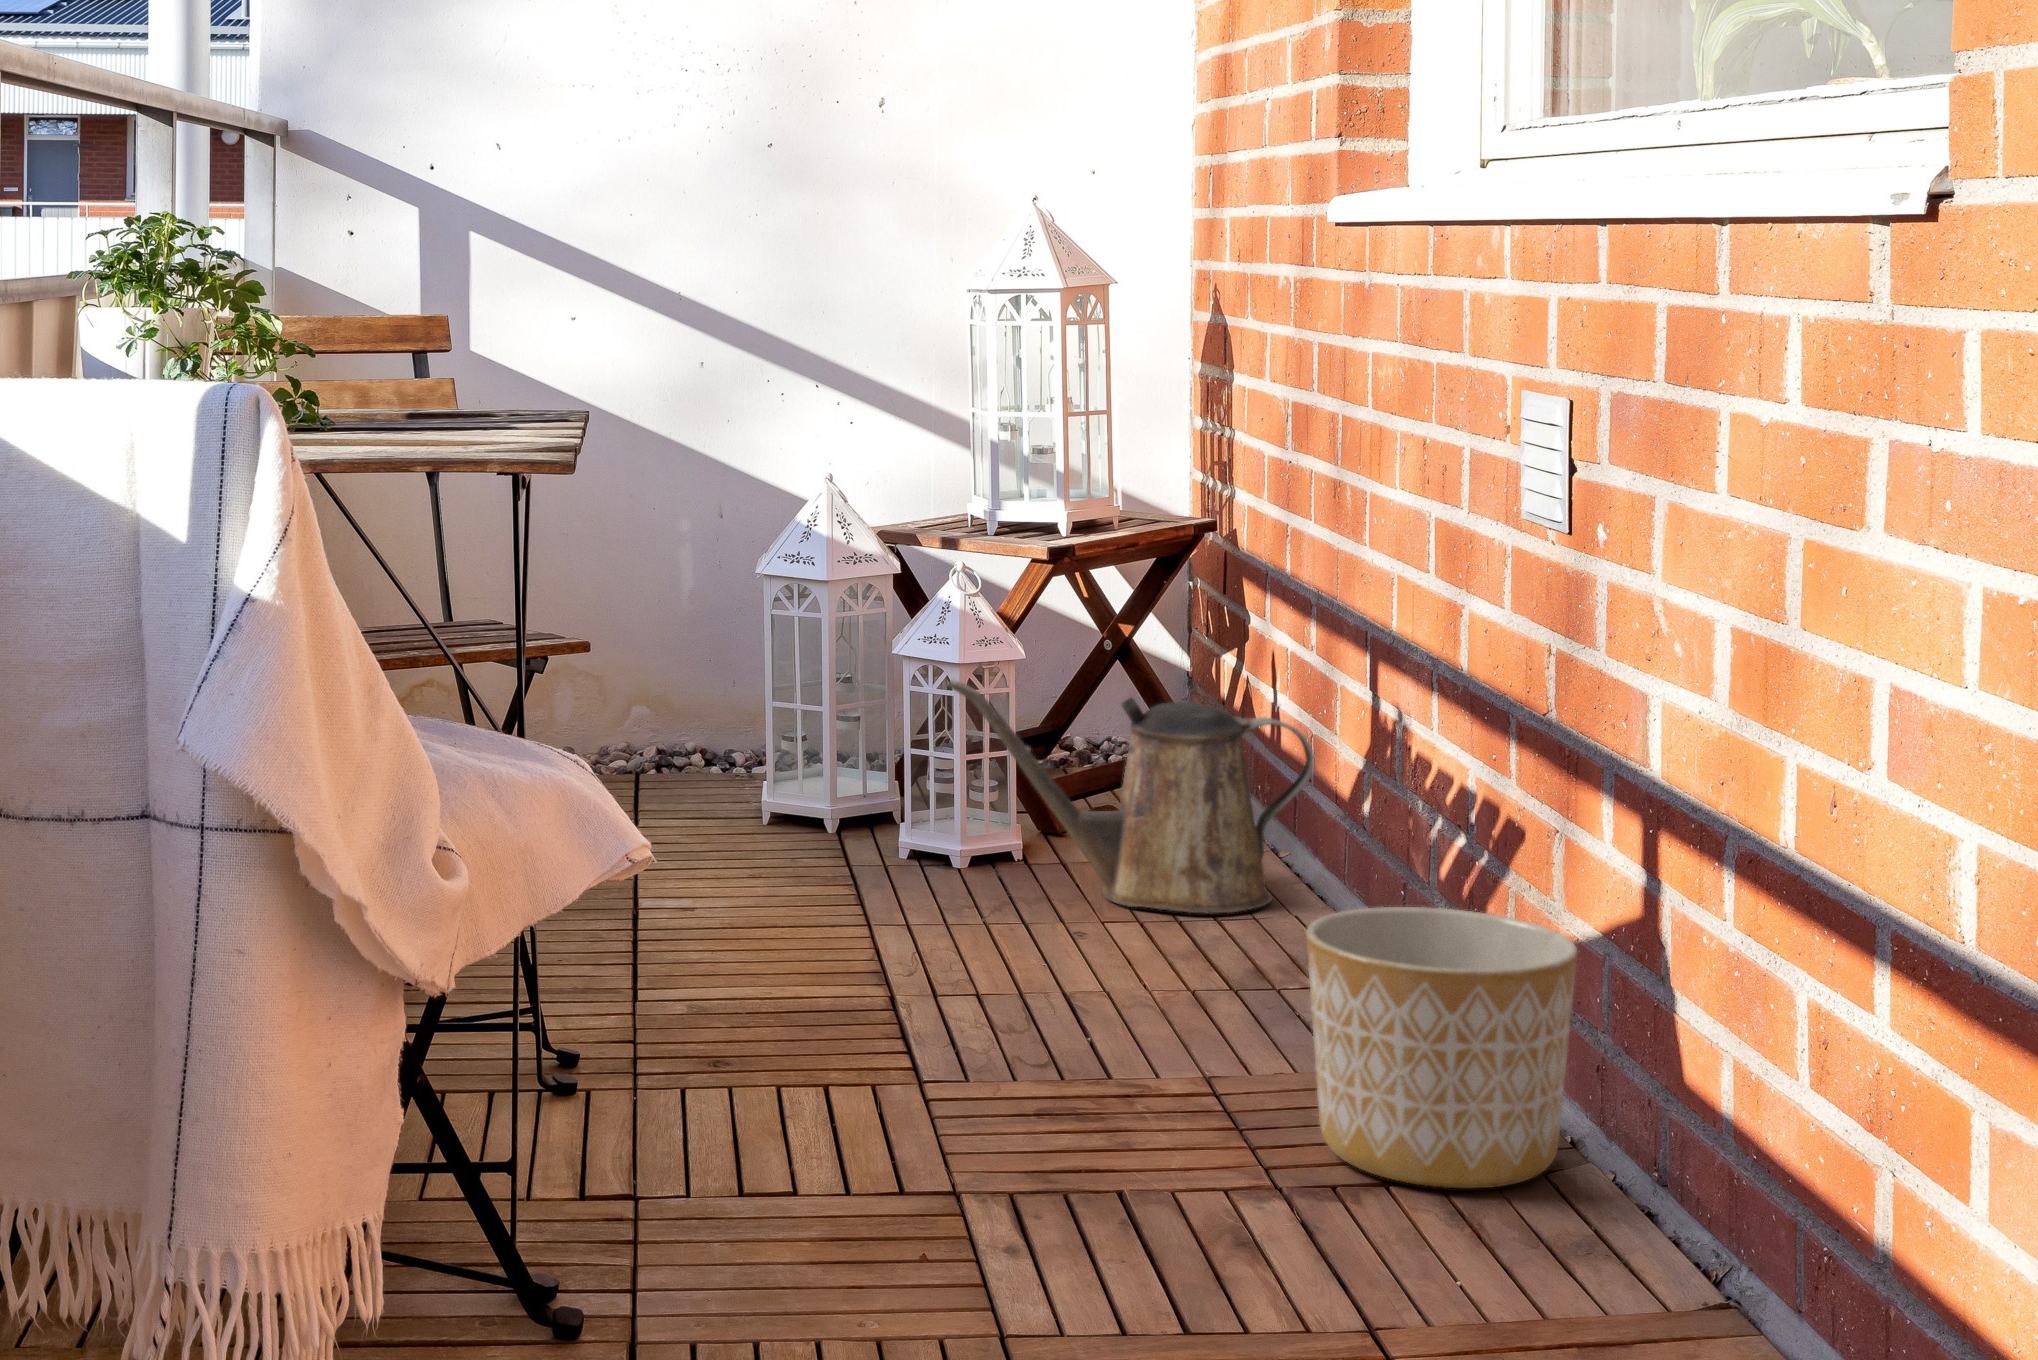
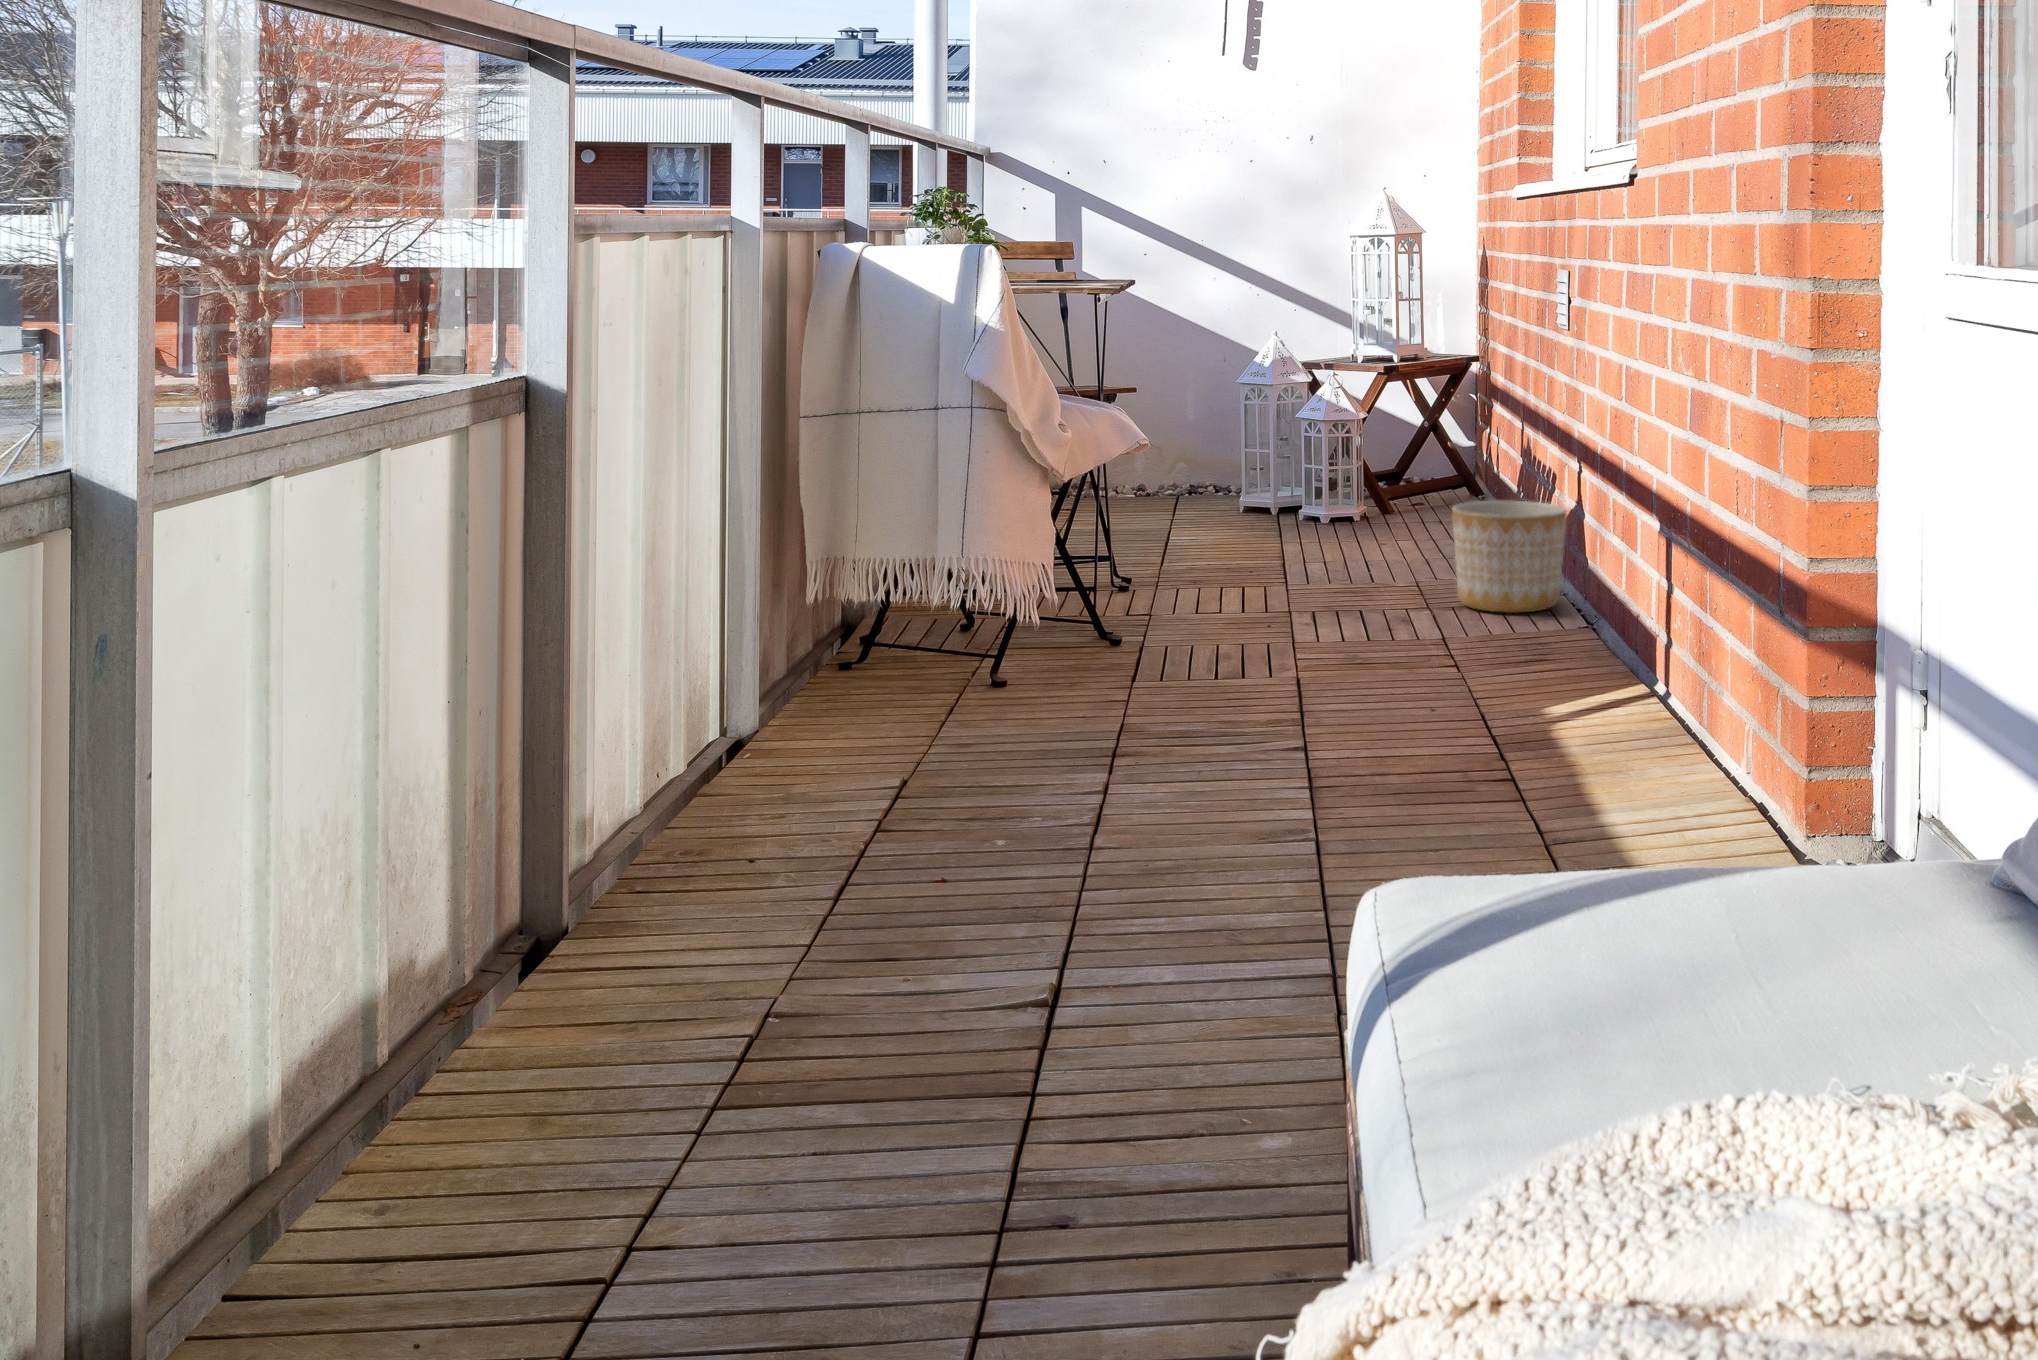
watering can: present [949,679,1314,913] -> none [1325,425,1504,536]

